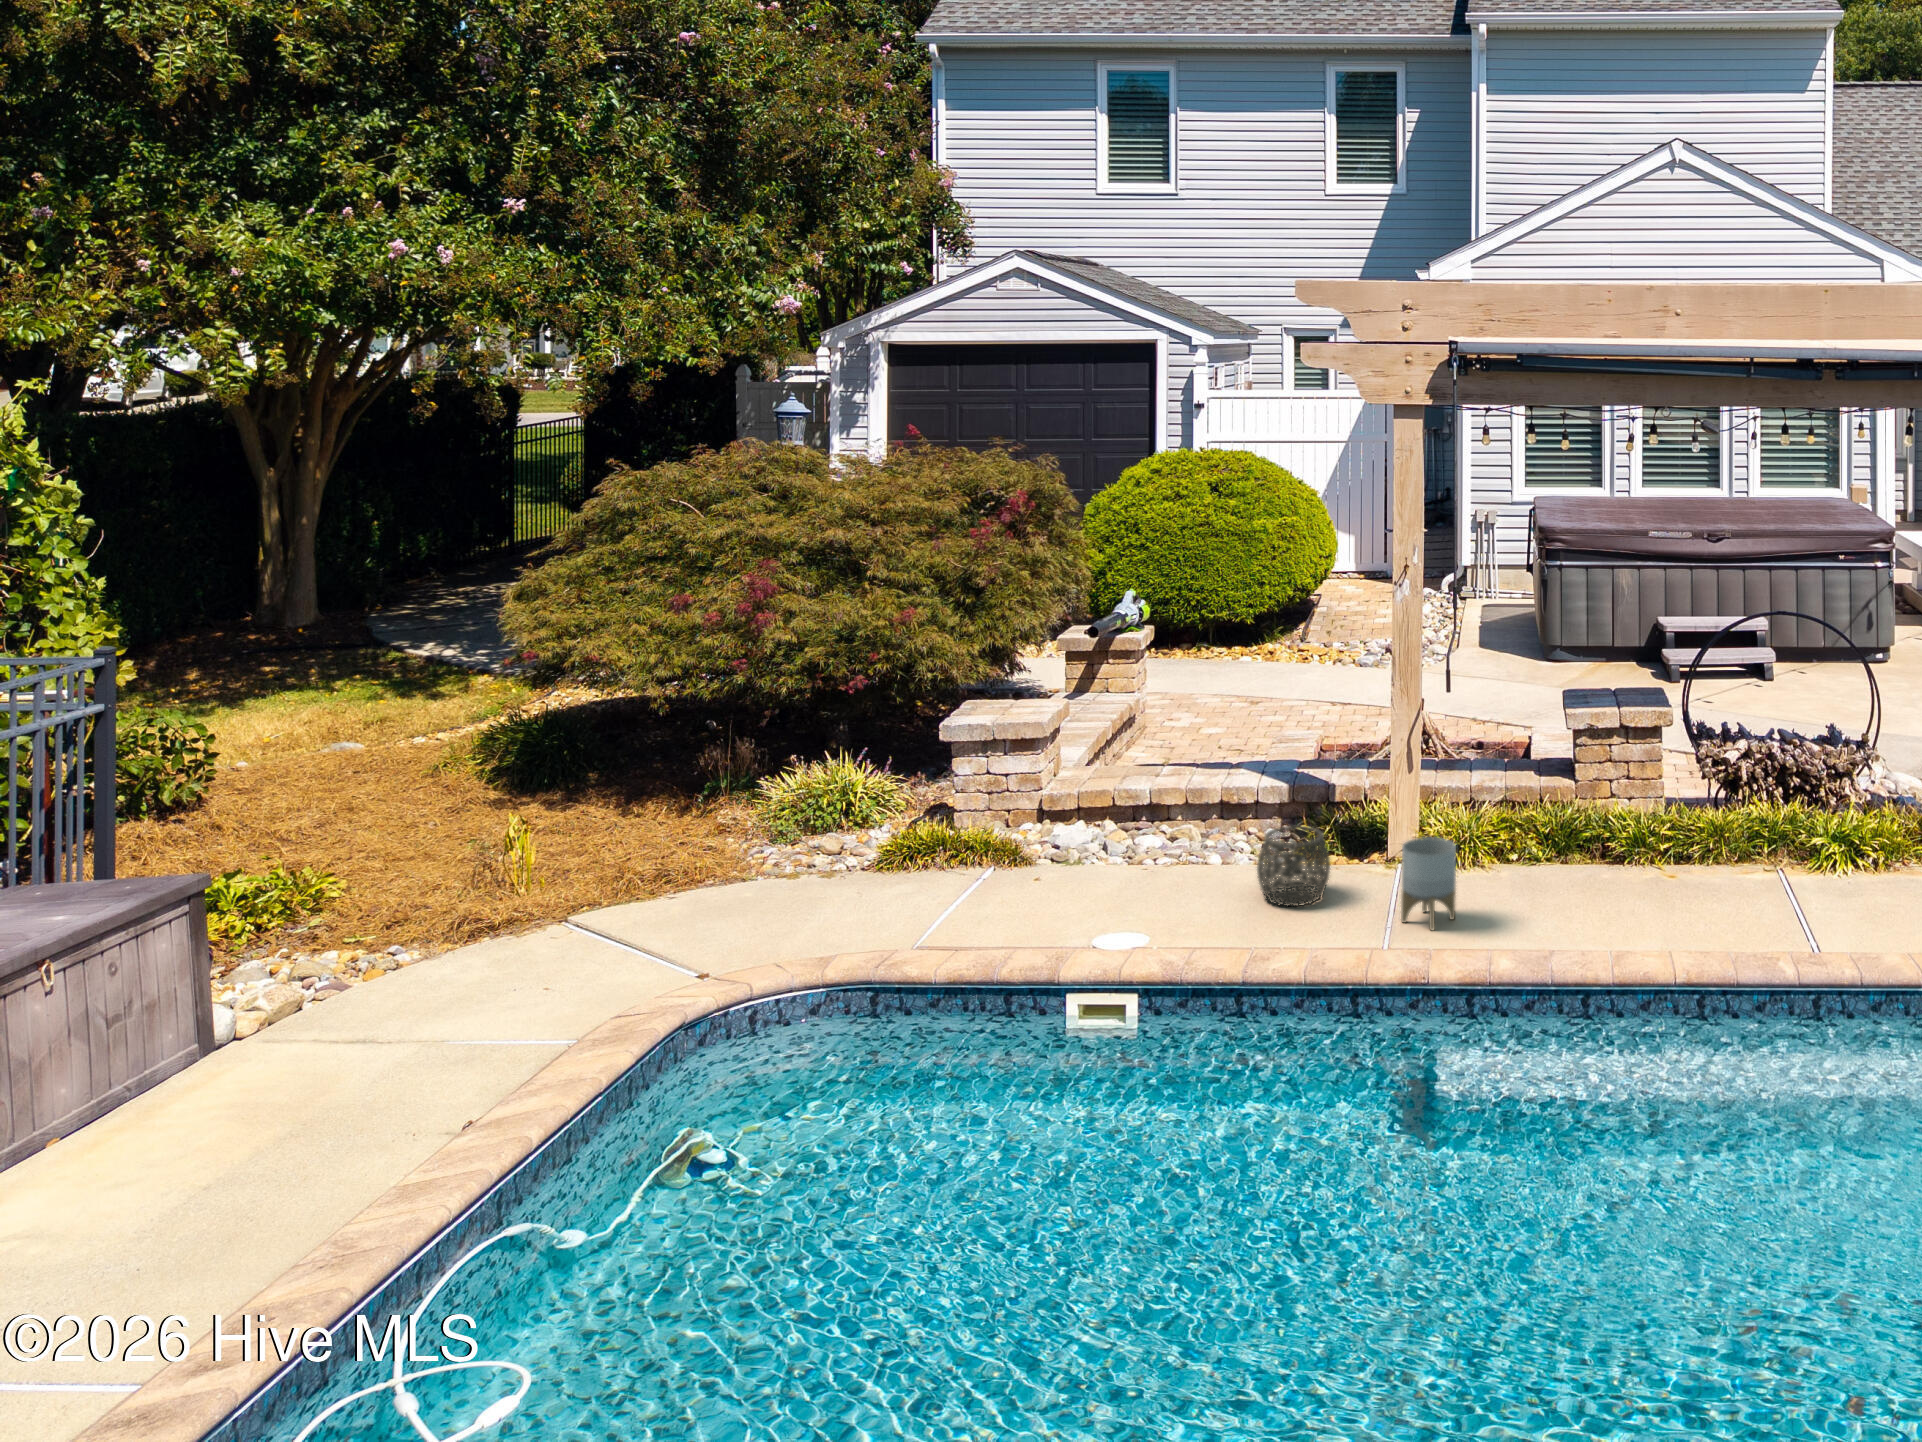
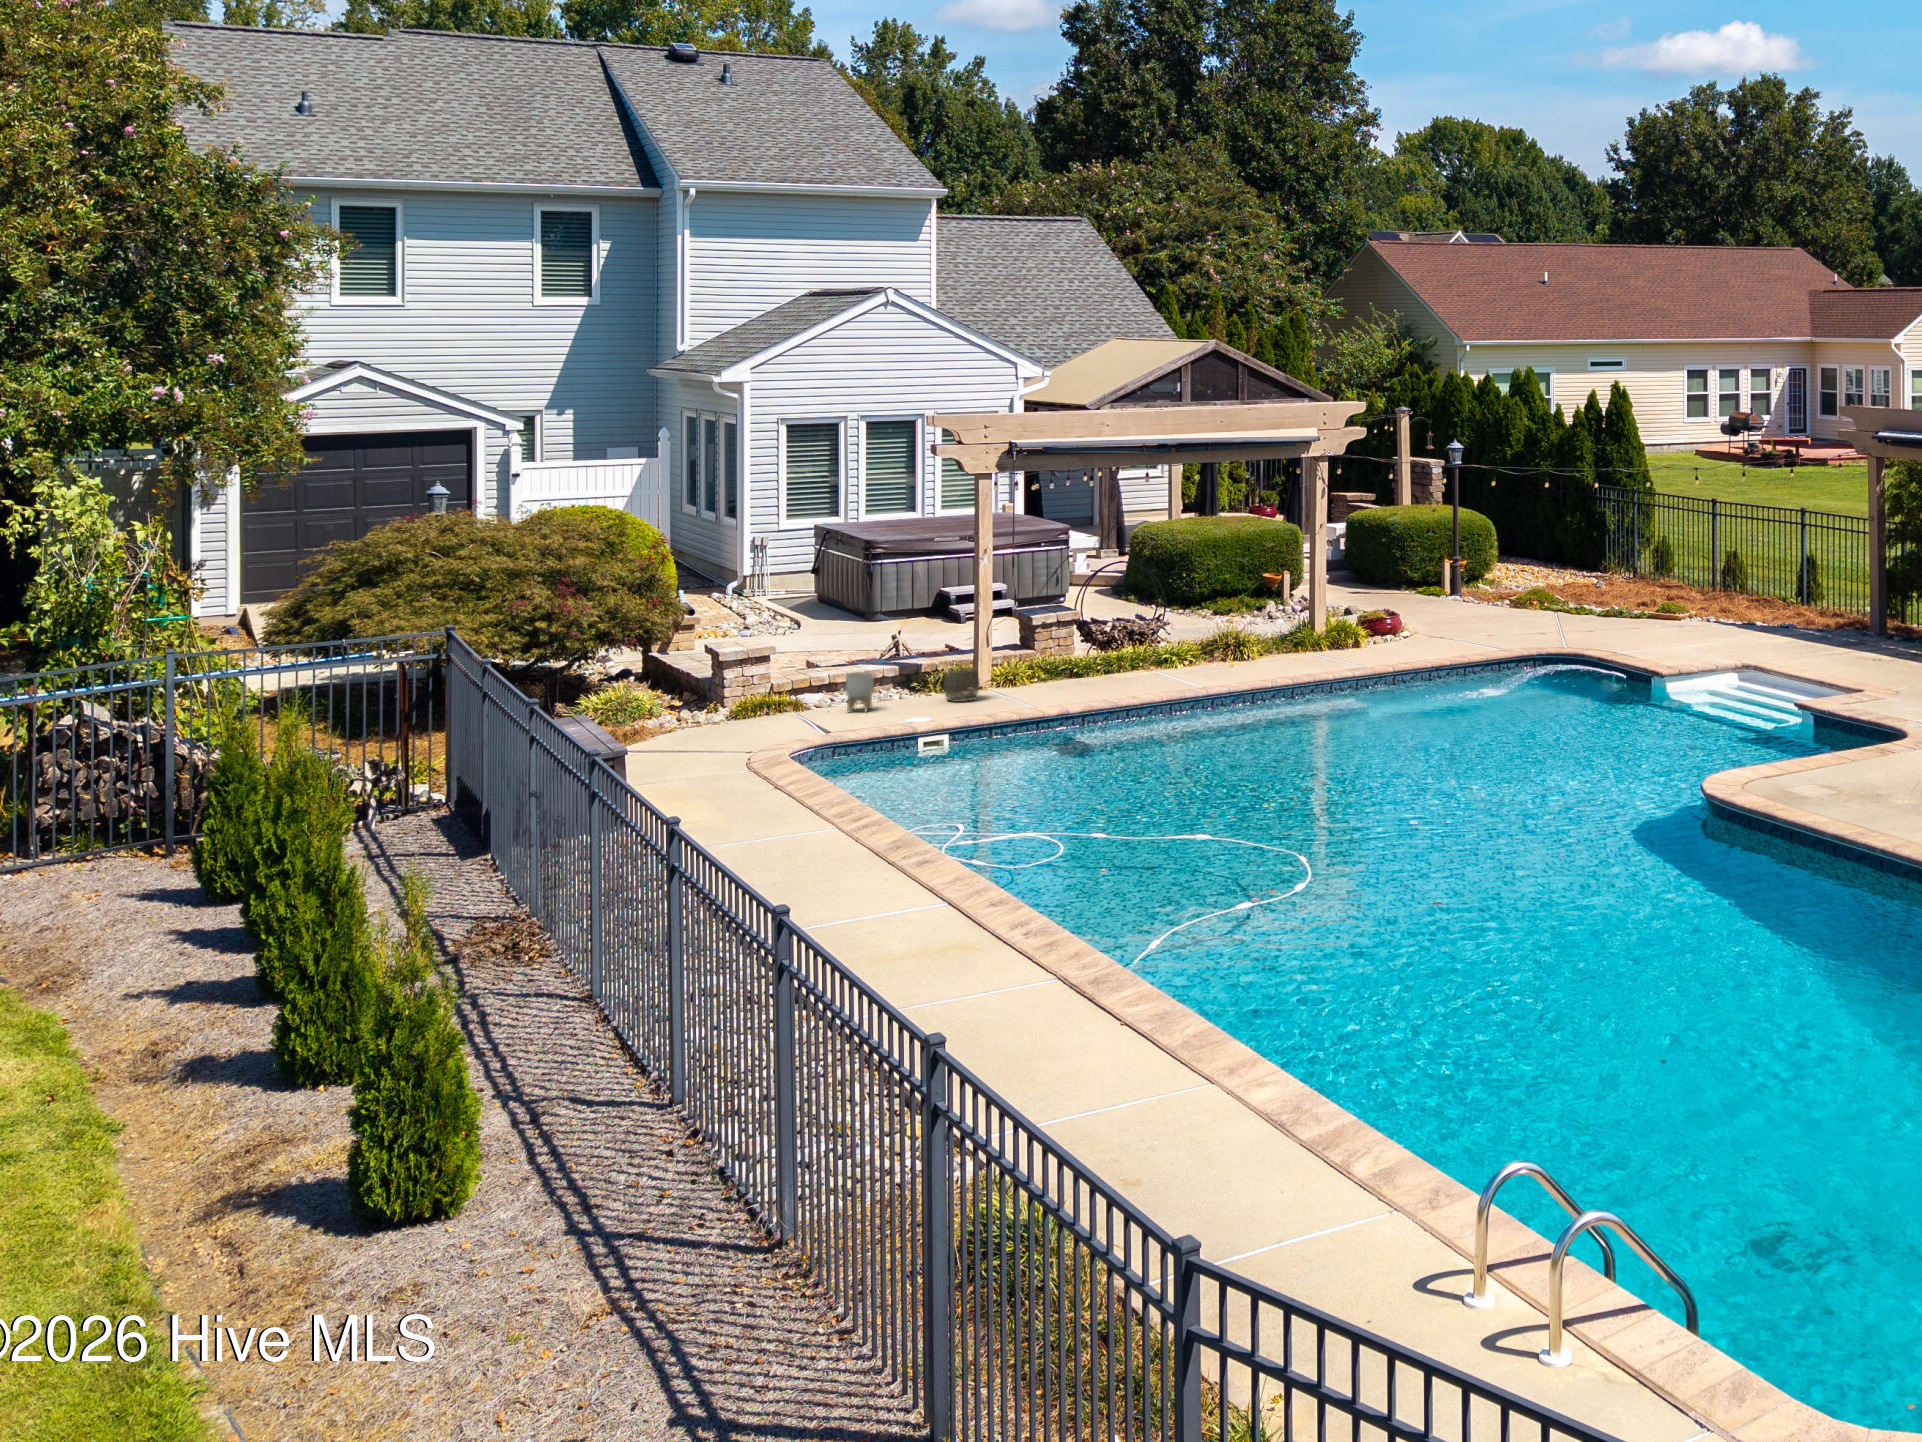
planter: present [1401,837,1456,930] -> present [846,672,874,712]

